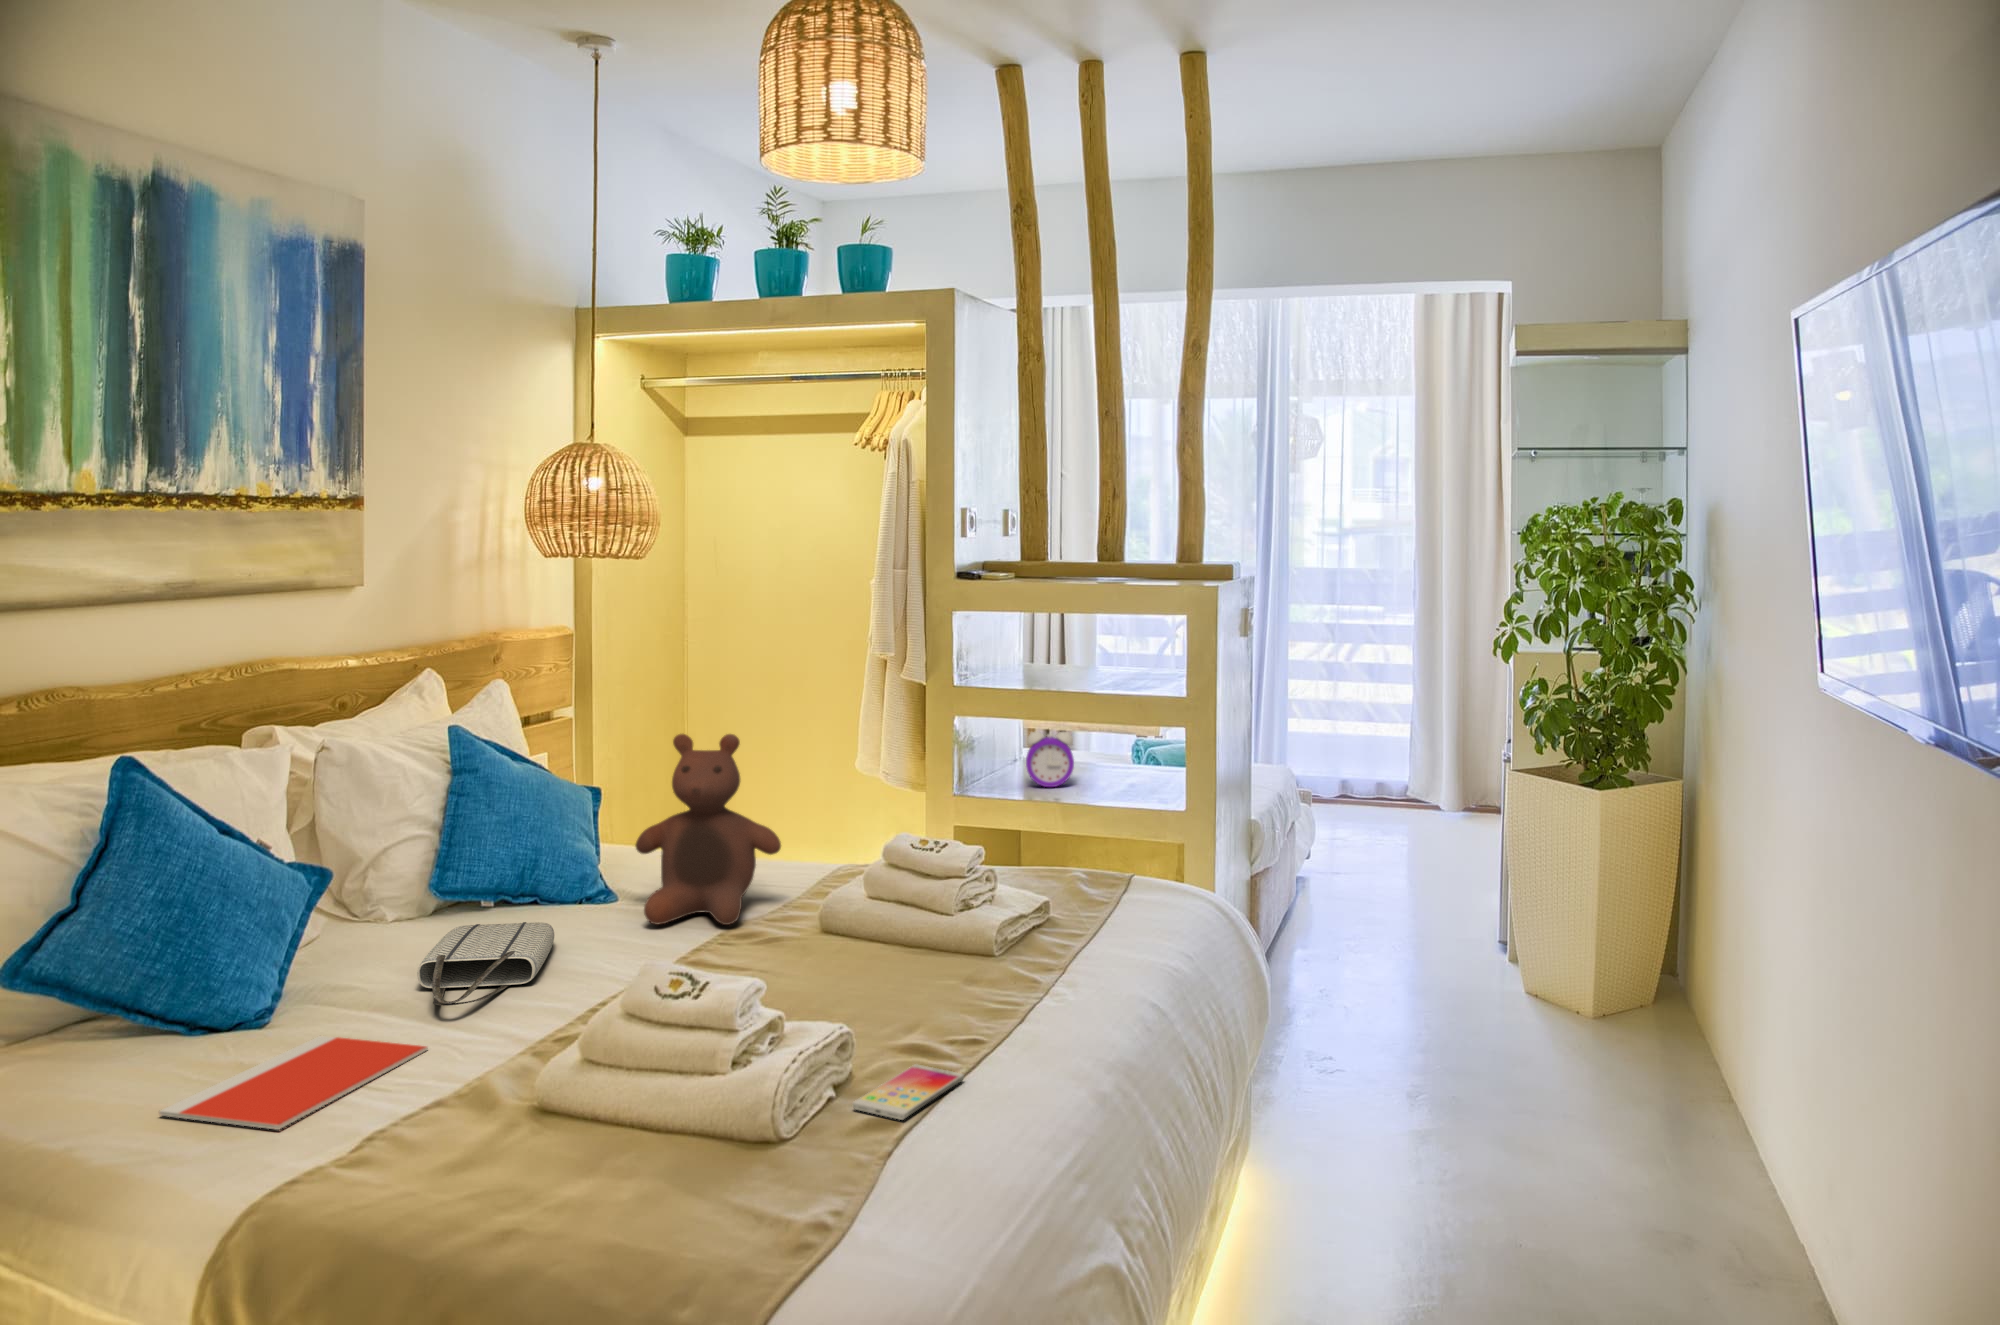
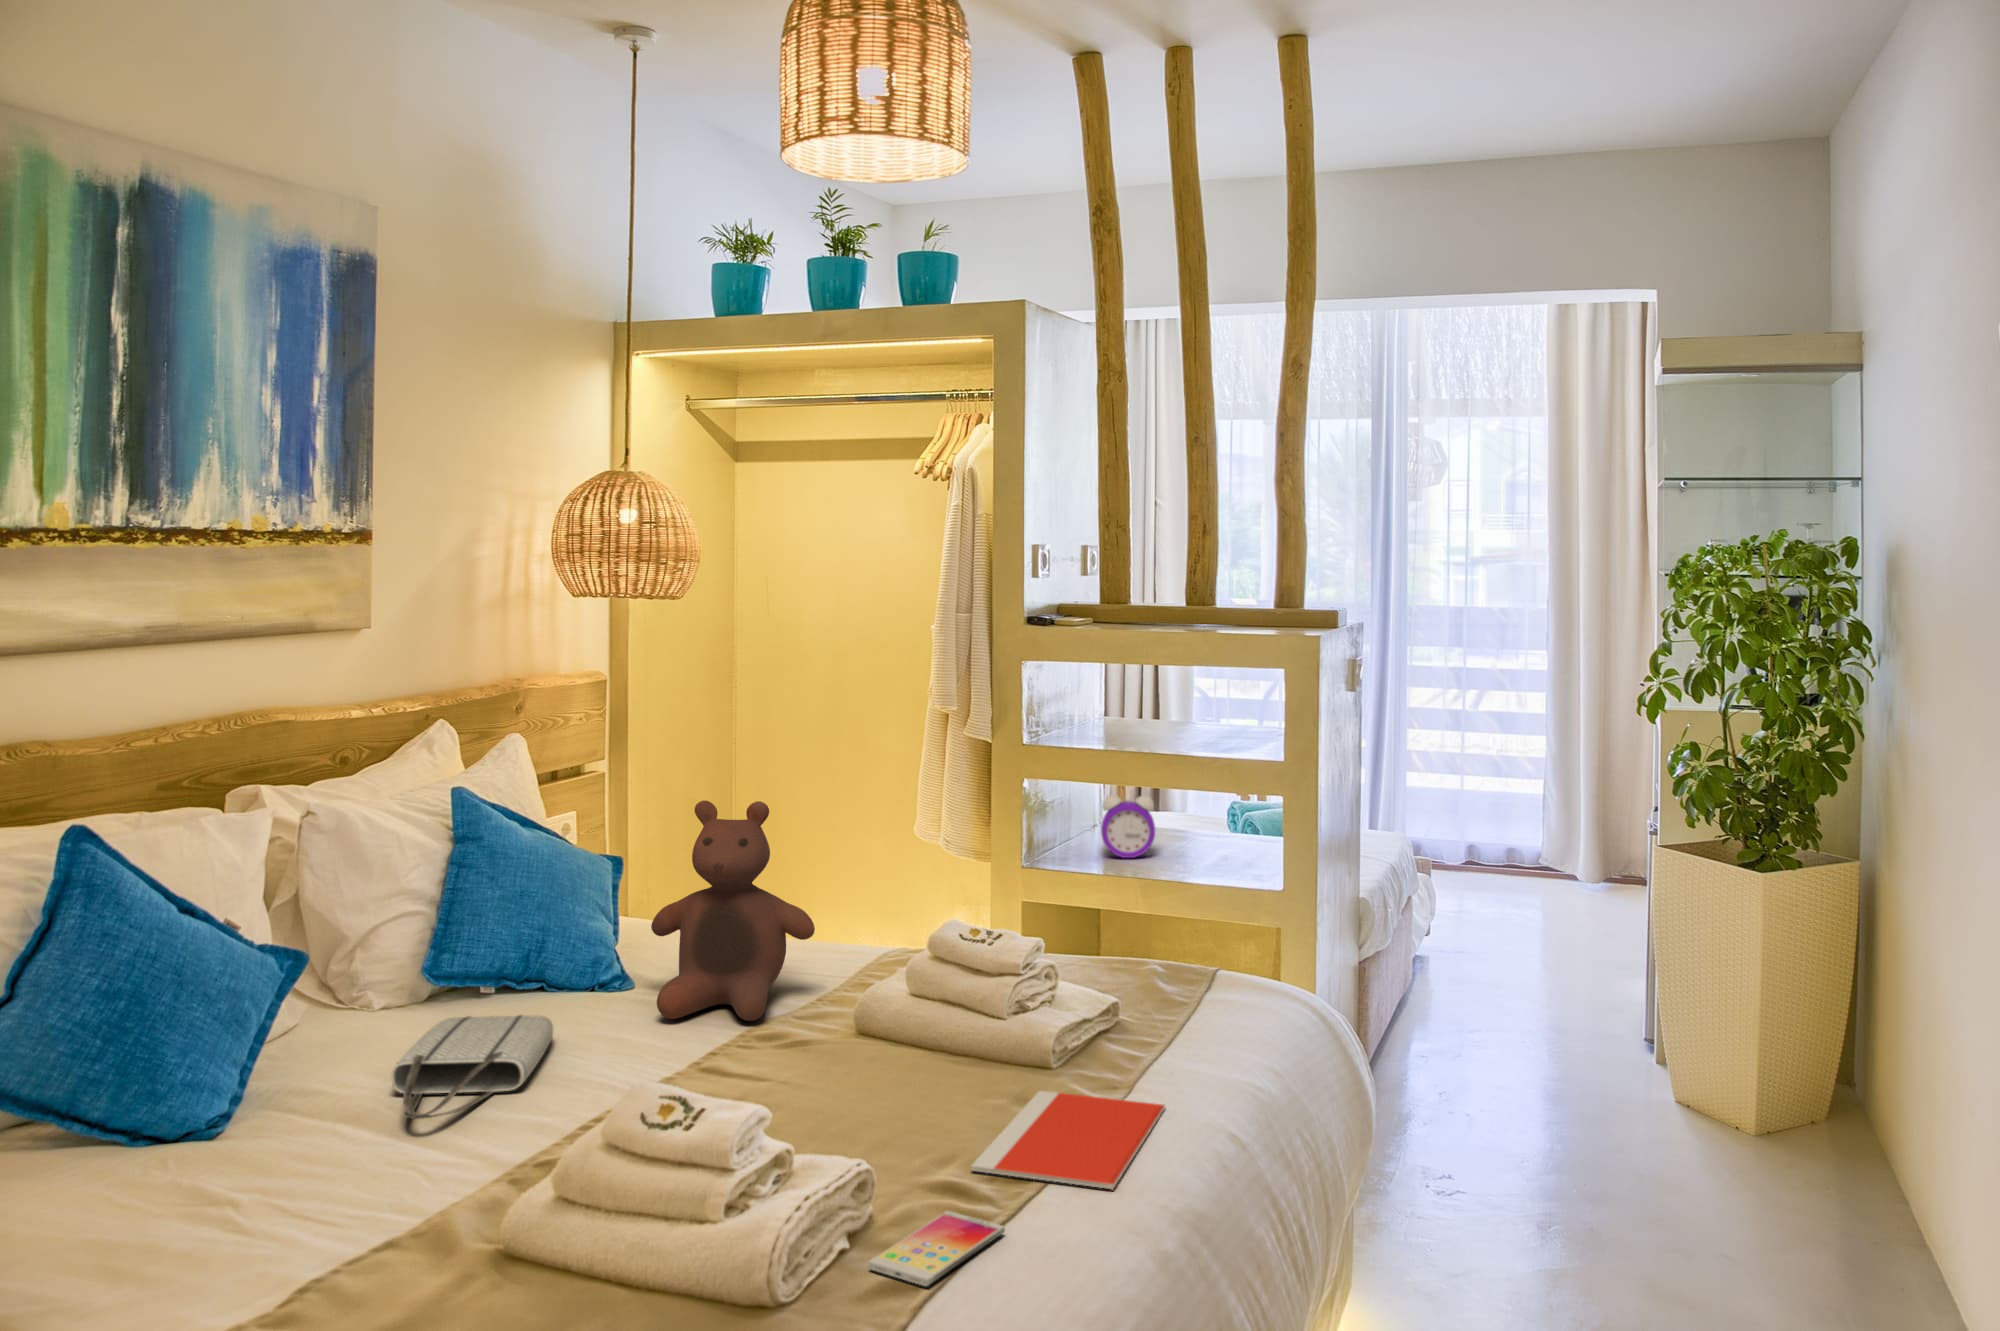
notebook: present [159,1036,428,1130] -> present [971,1091,1165,1189]

